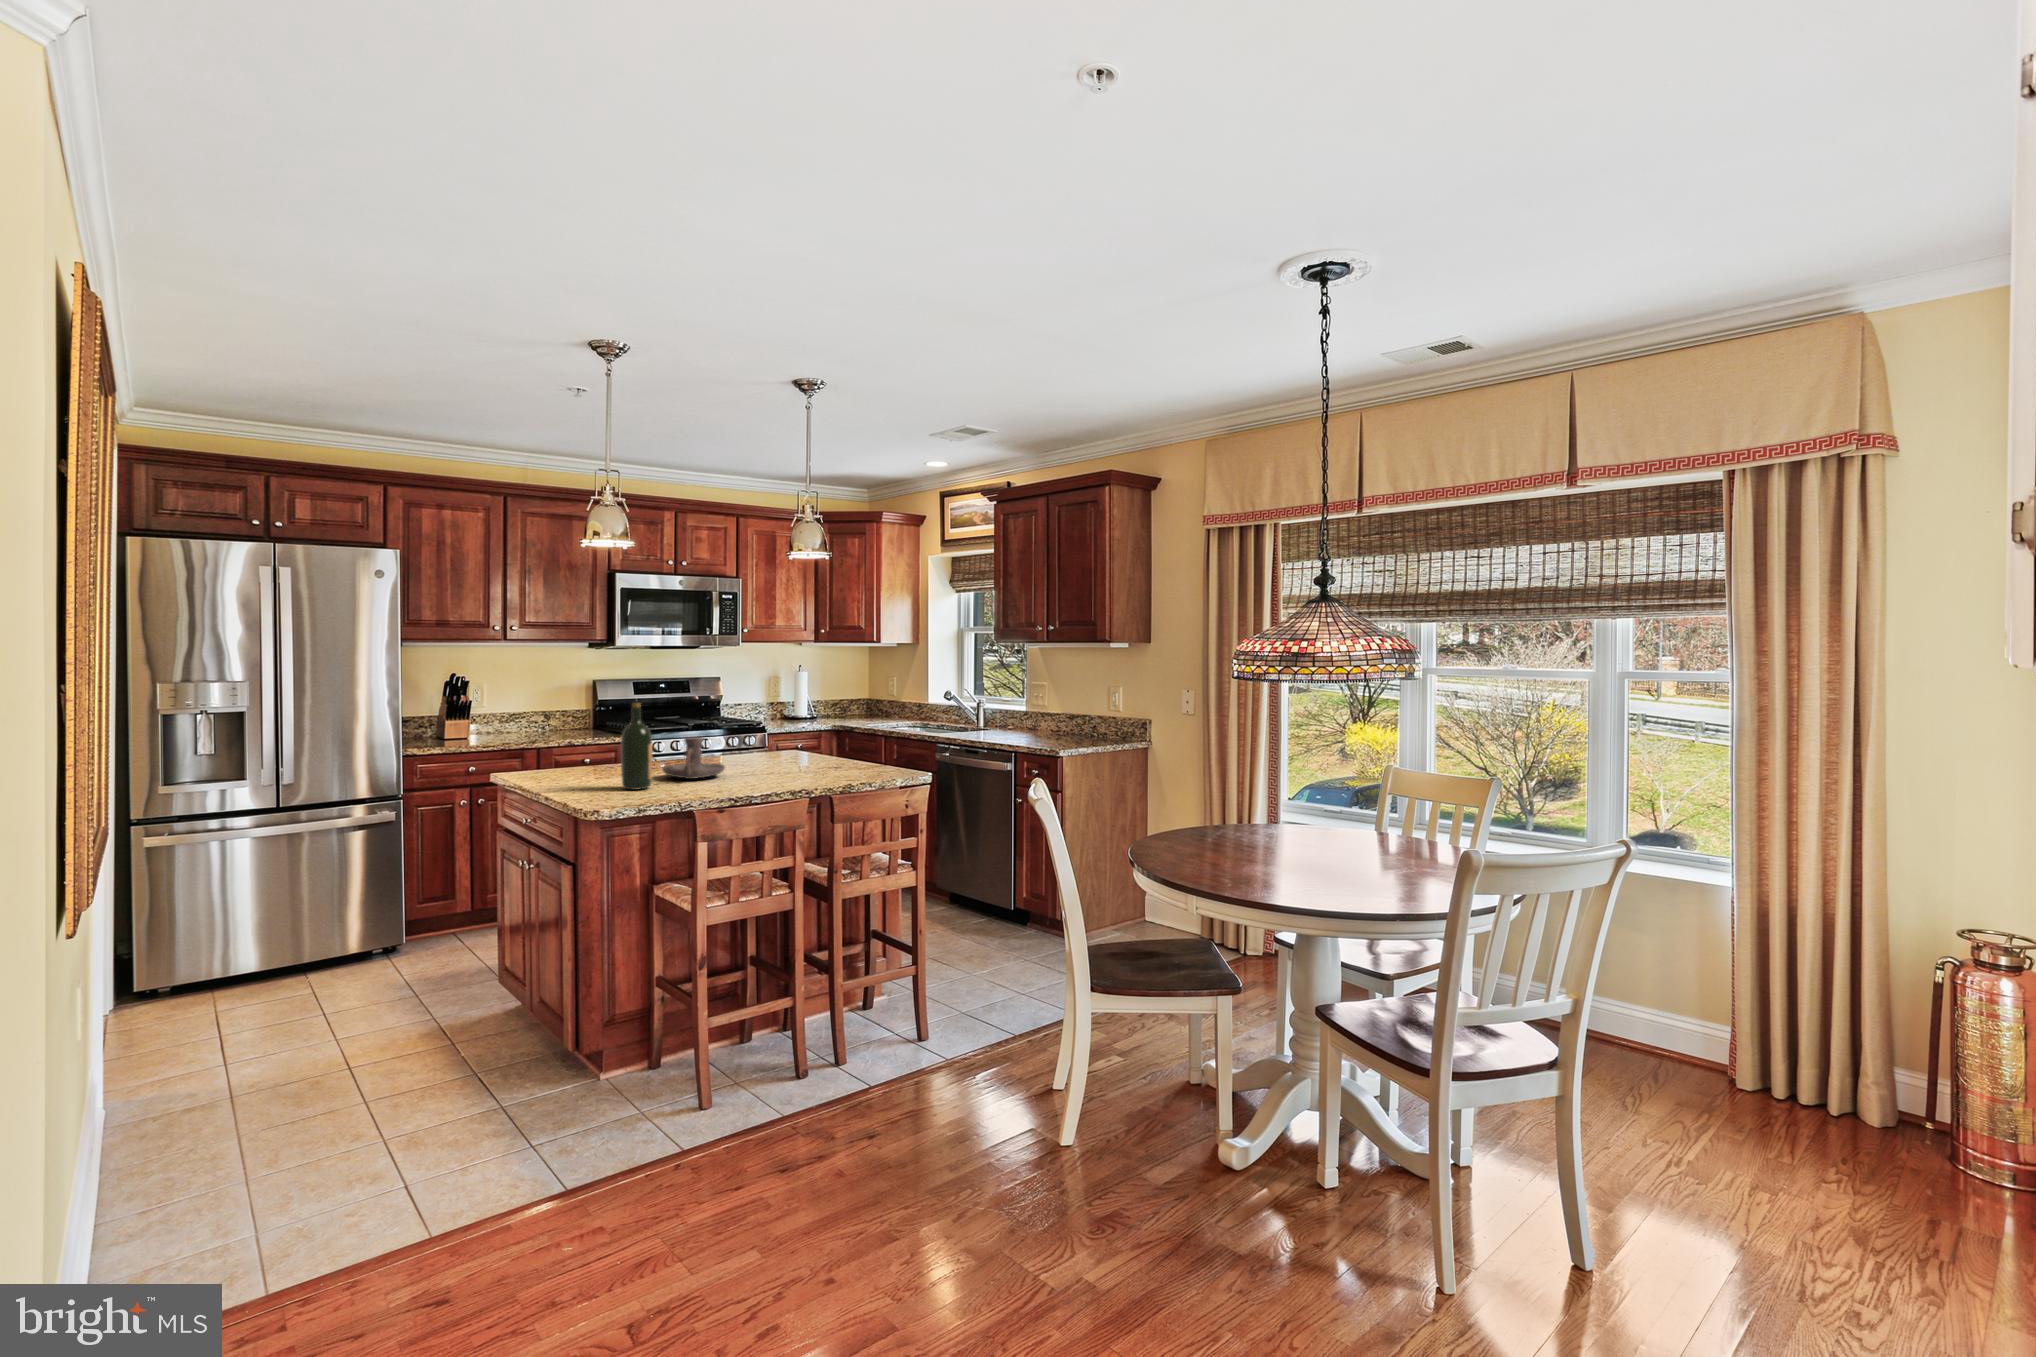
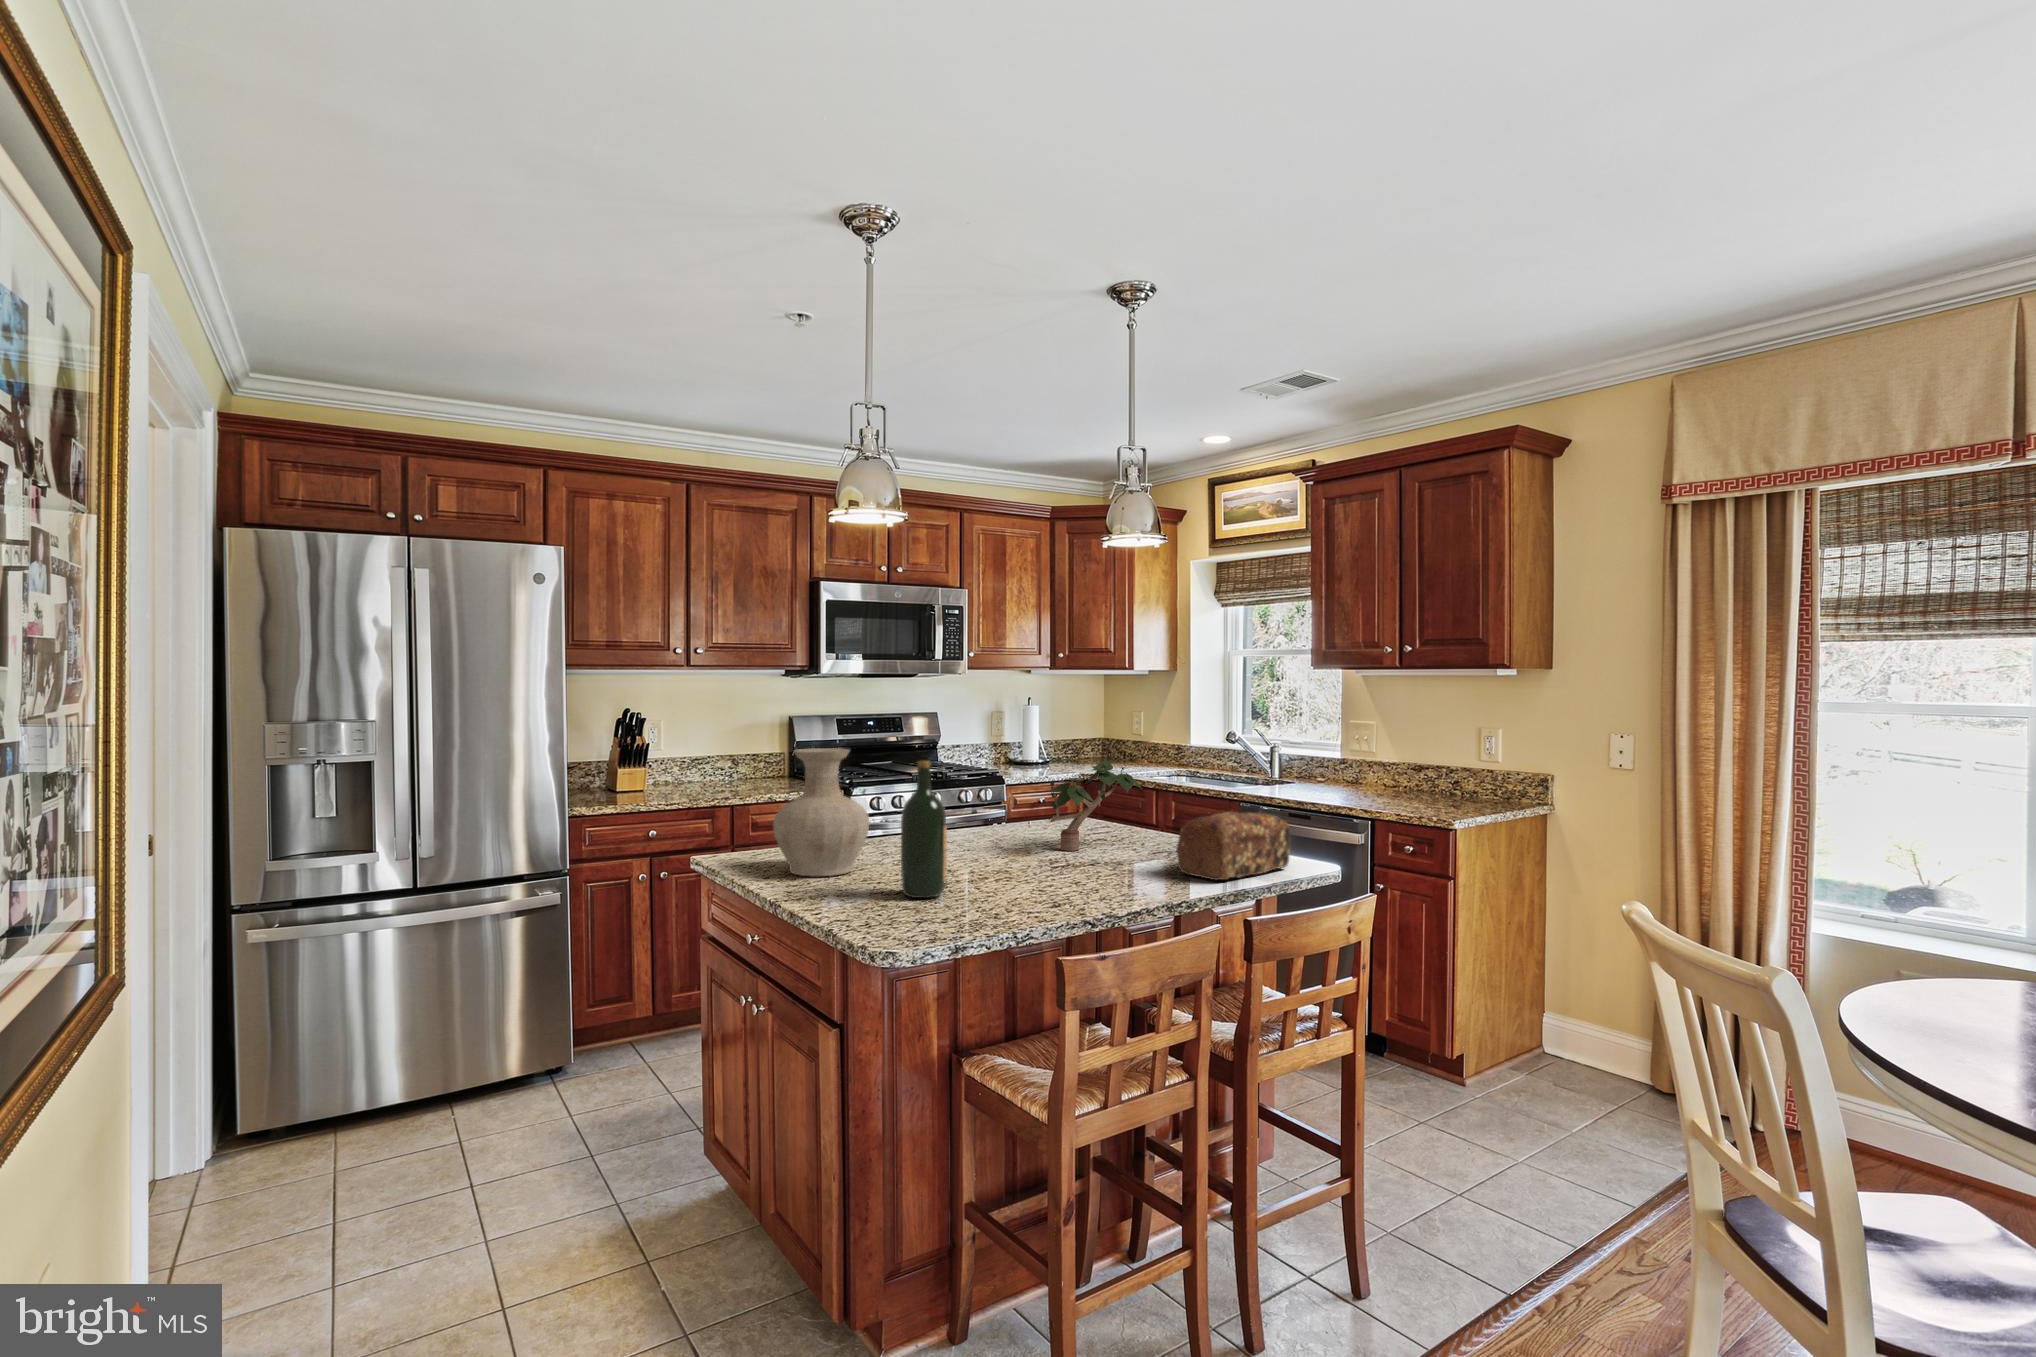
vase: none [542,697,611,781] -> present [773,748,869,876]
potted plant: none [738,705,819,767] -> present [1047,760,1141,851]
candle holder: present [662,737,725,779] -> none [945,809,1037,873]
bread loaf: none [817,738,896,780] -> present [1176,811,1291,880]

